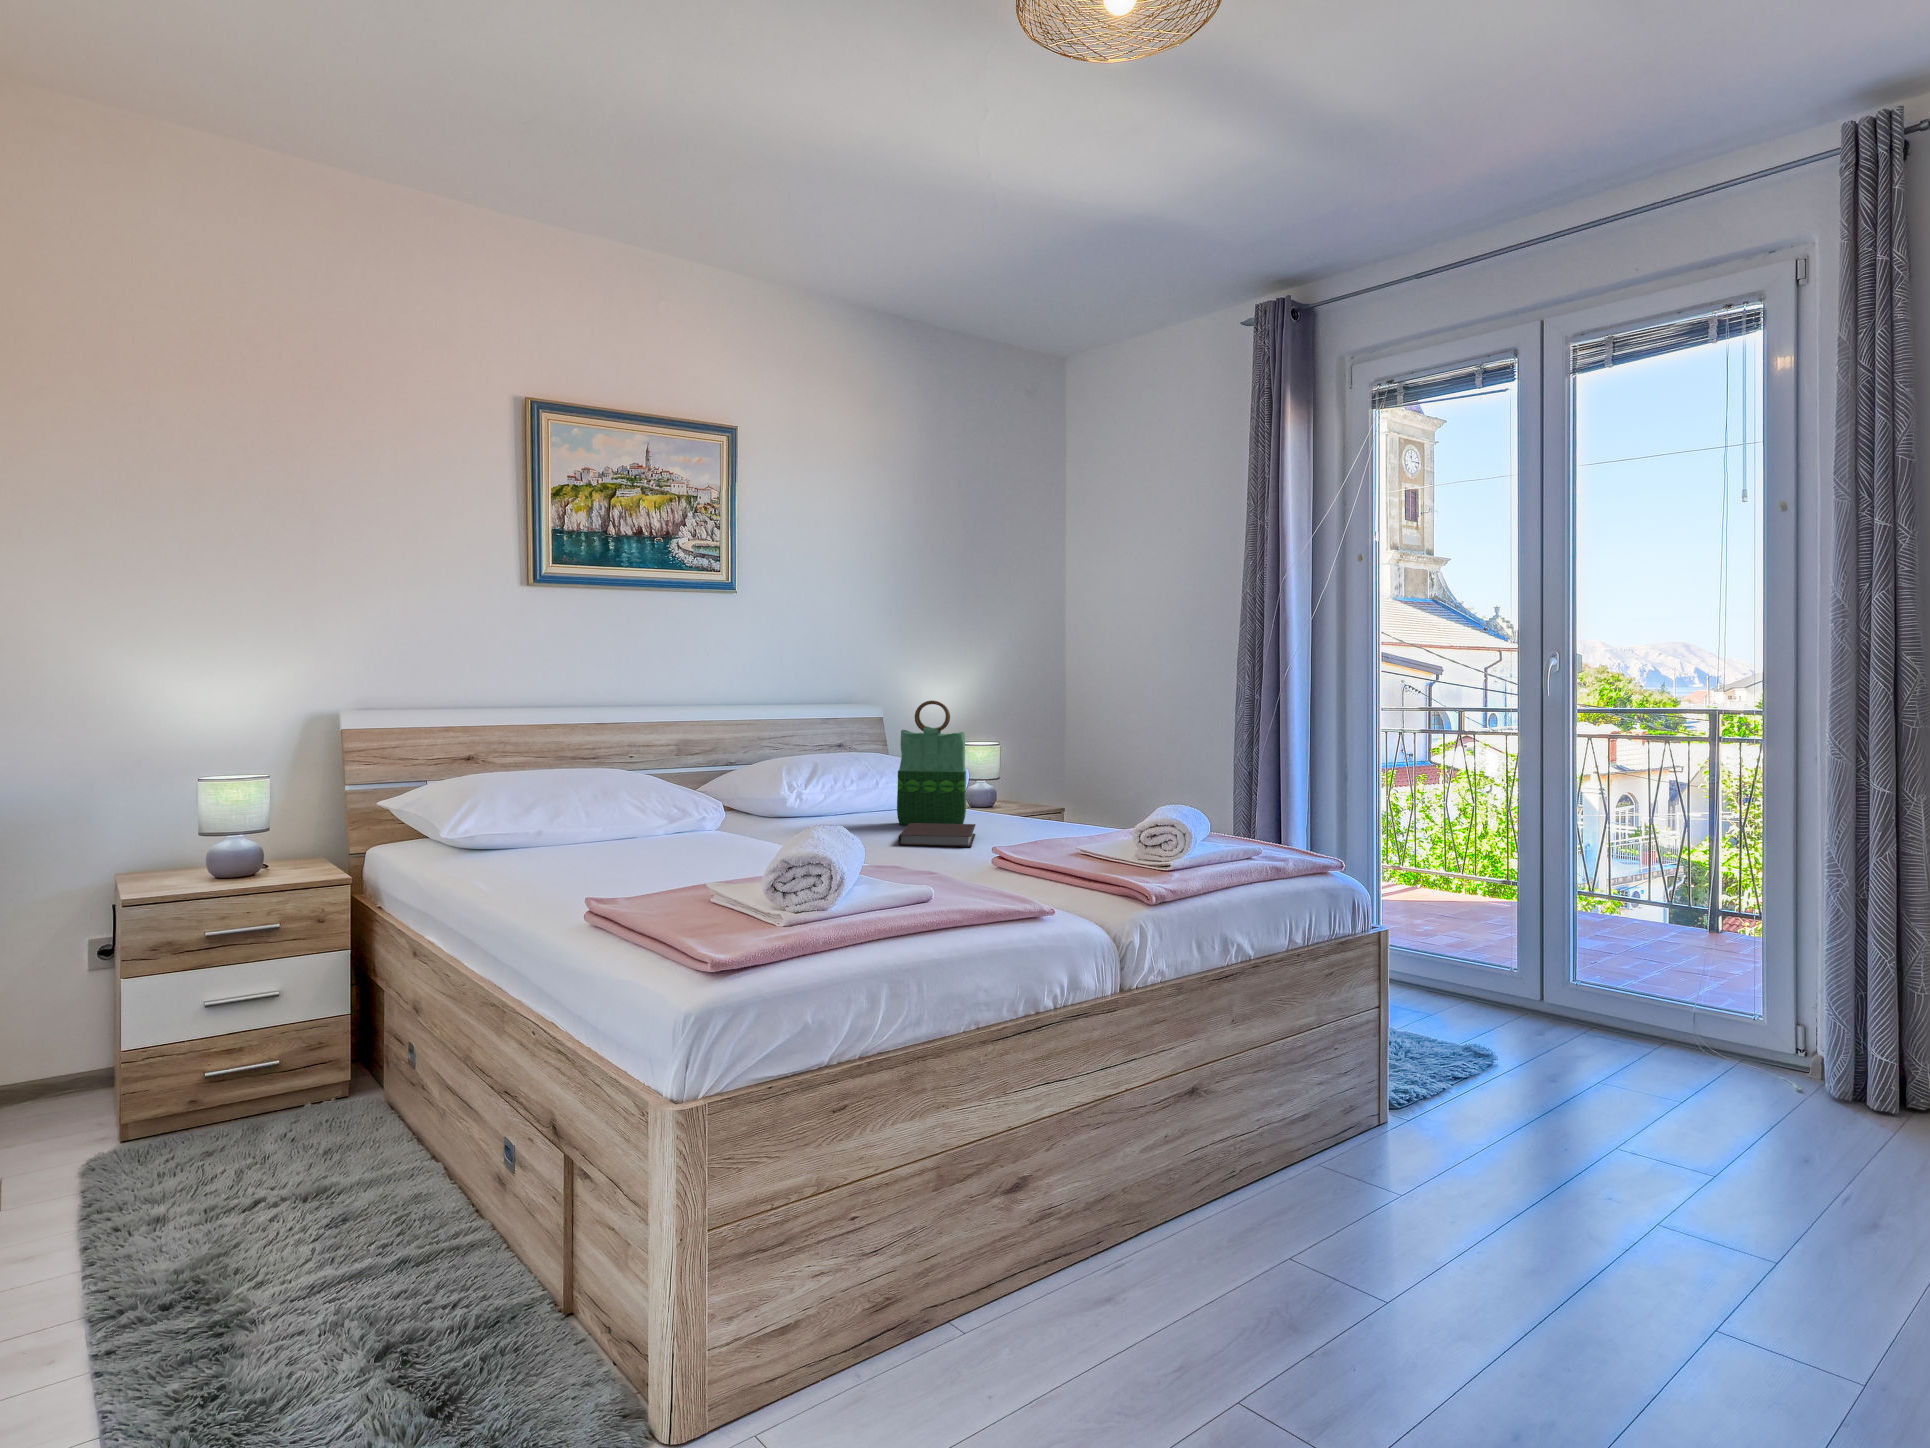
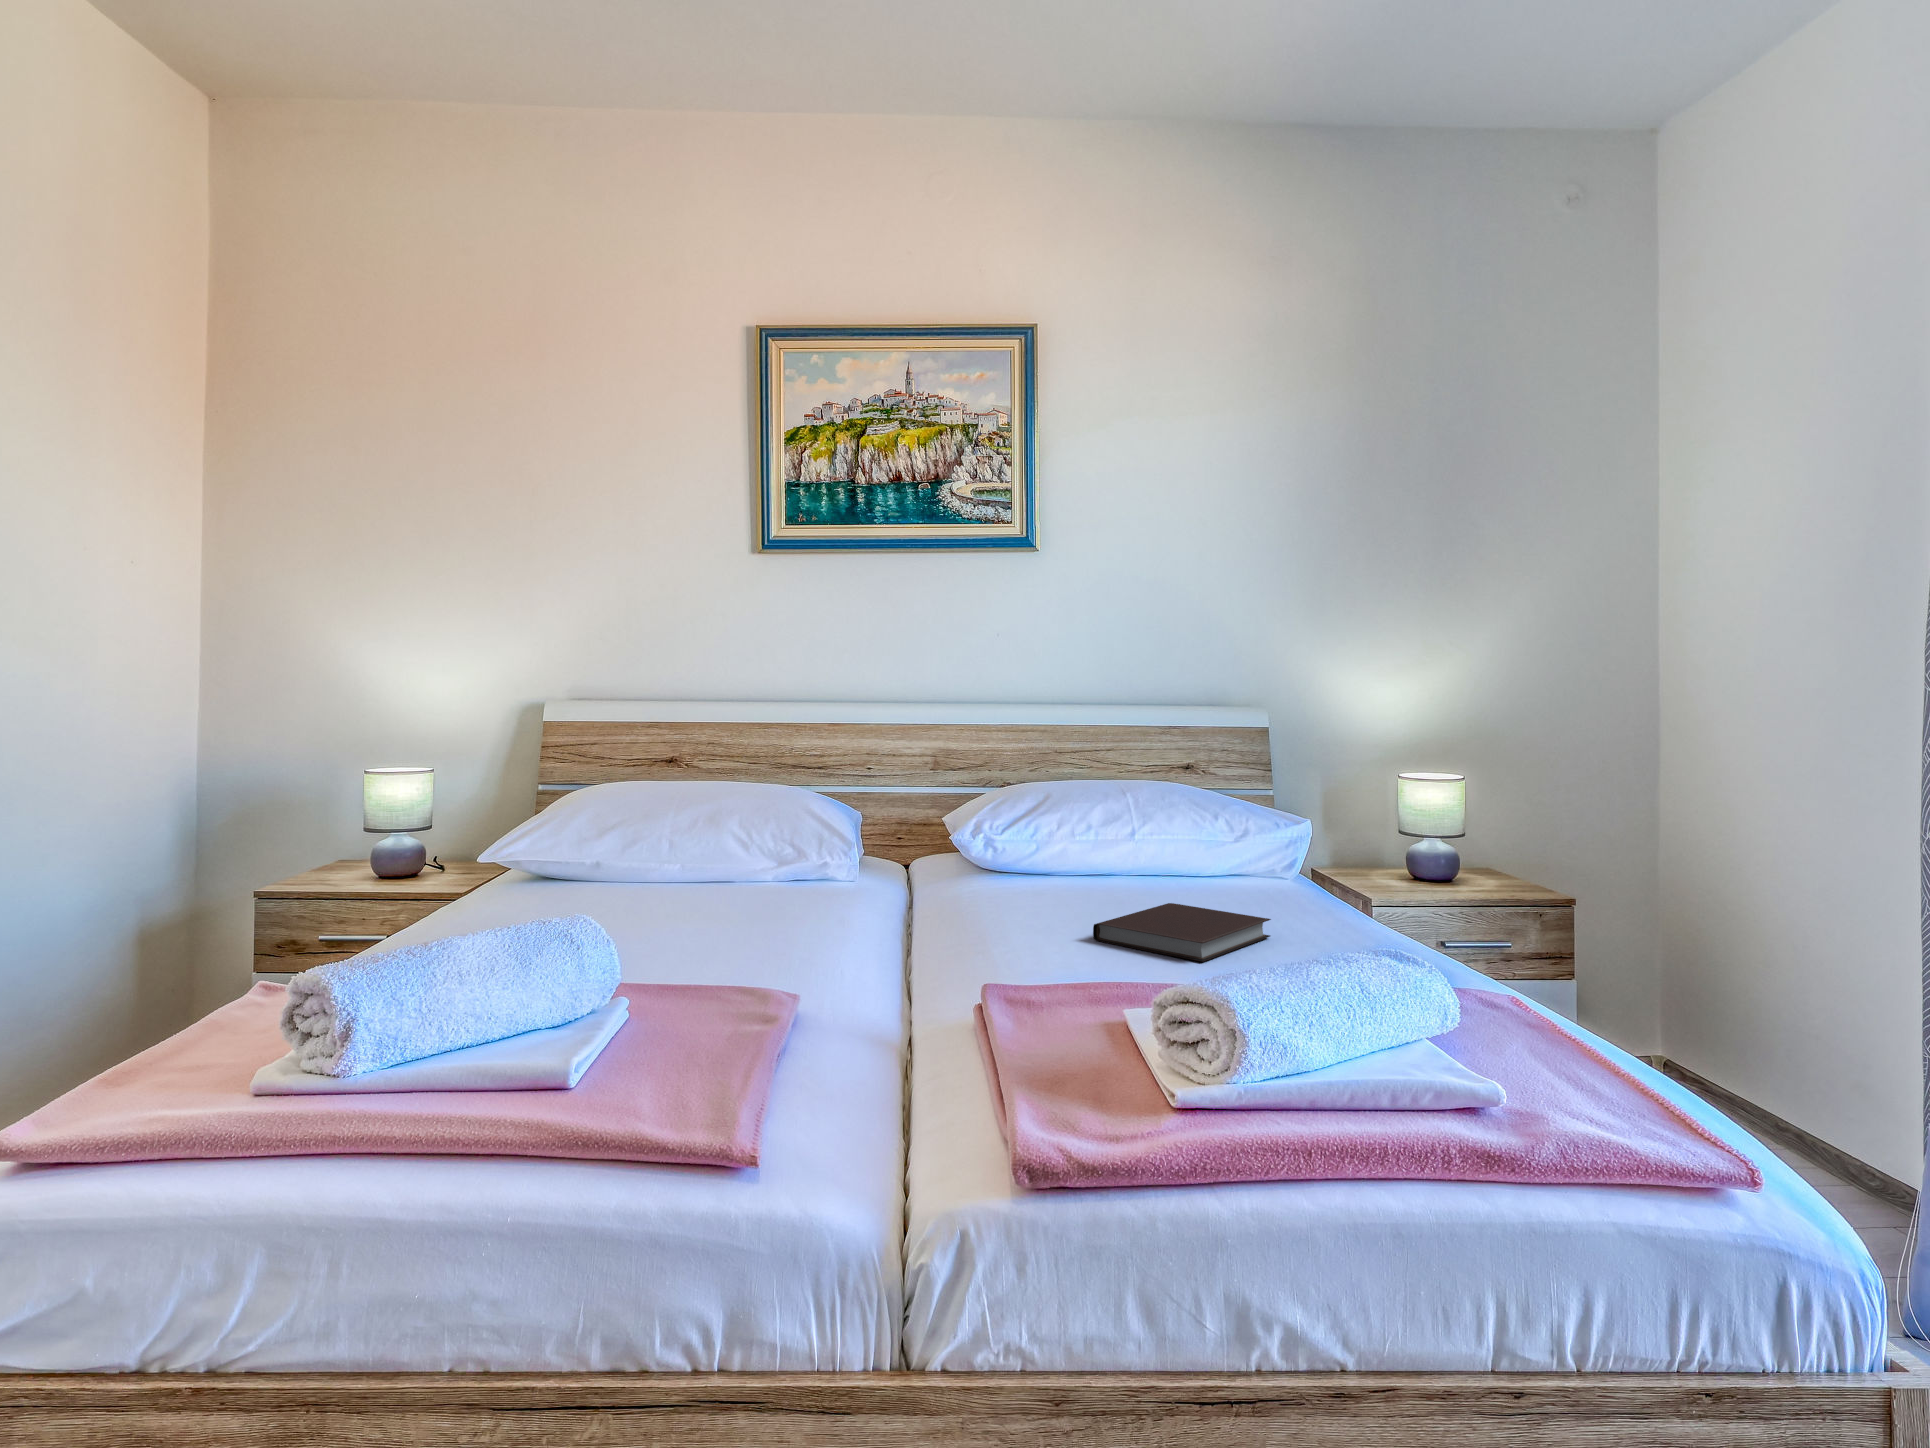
tote bag: present [897,701,966,825] -> none [1185,704,1301,917]

